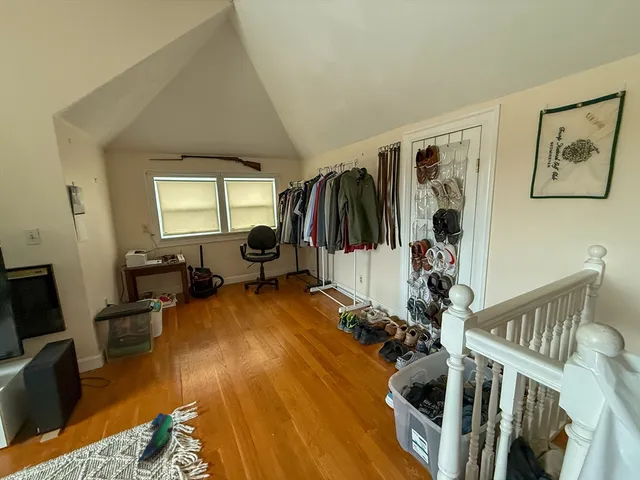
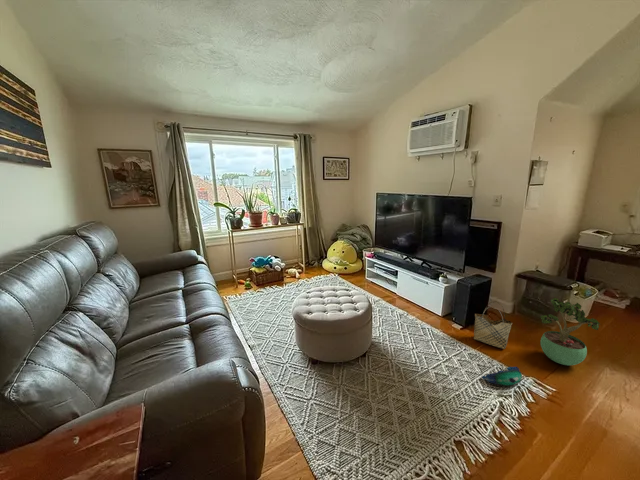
potted plant: none [150,317,197,380] -> present [540,298,600,365]
woven basket: none [78,362,132,430] -> present [474,301,512,349]

